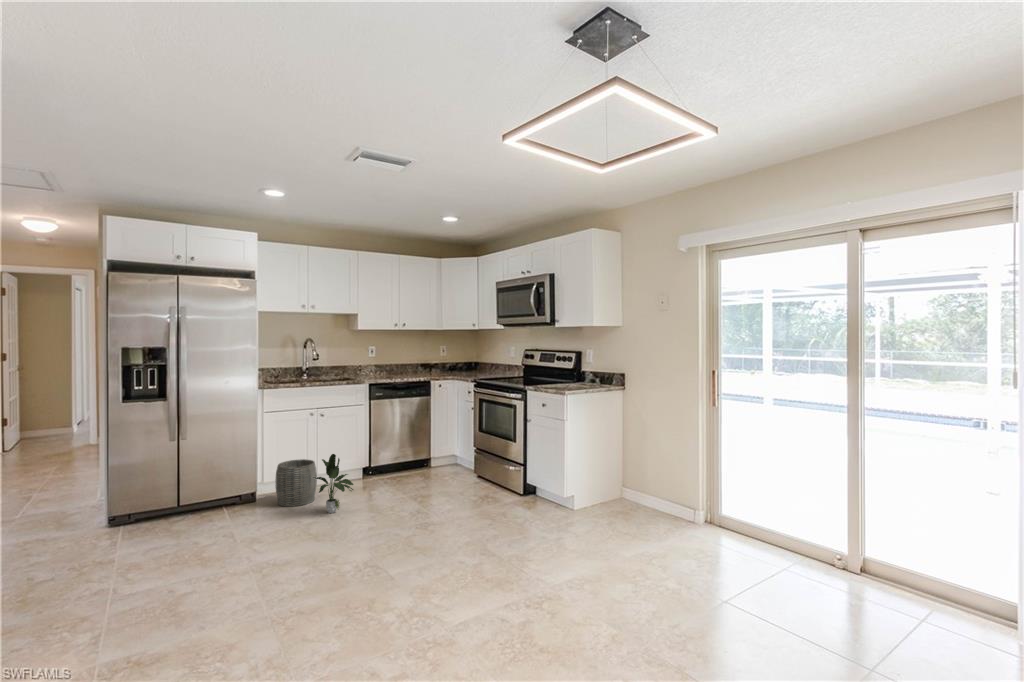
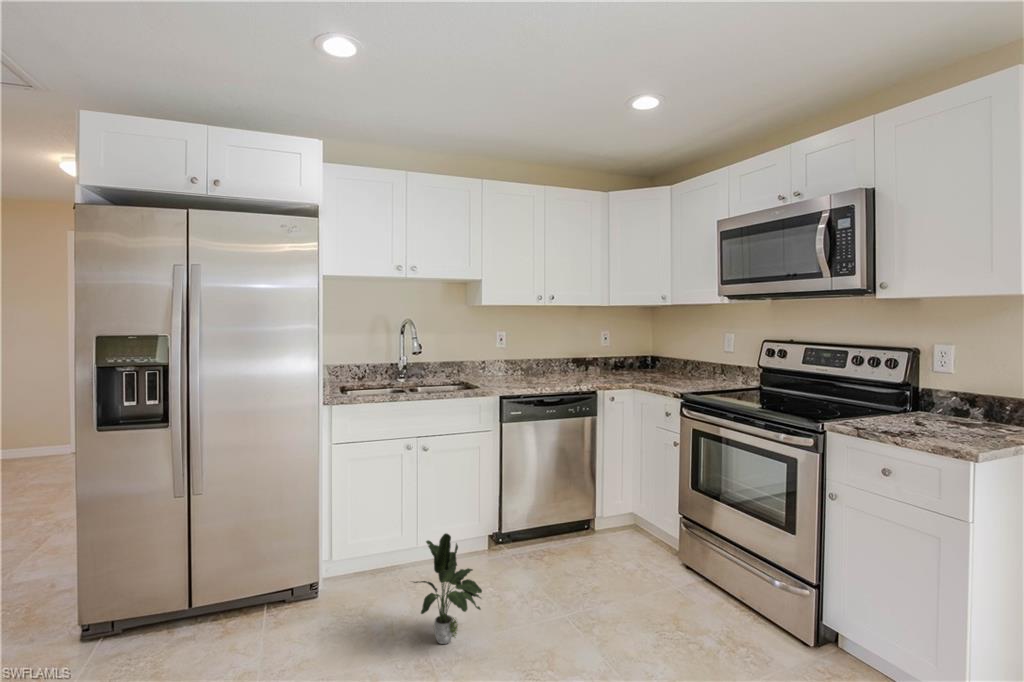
woven basket: present [275,459,317,507] -> none [351,526,418,616]

